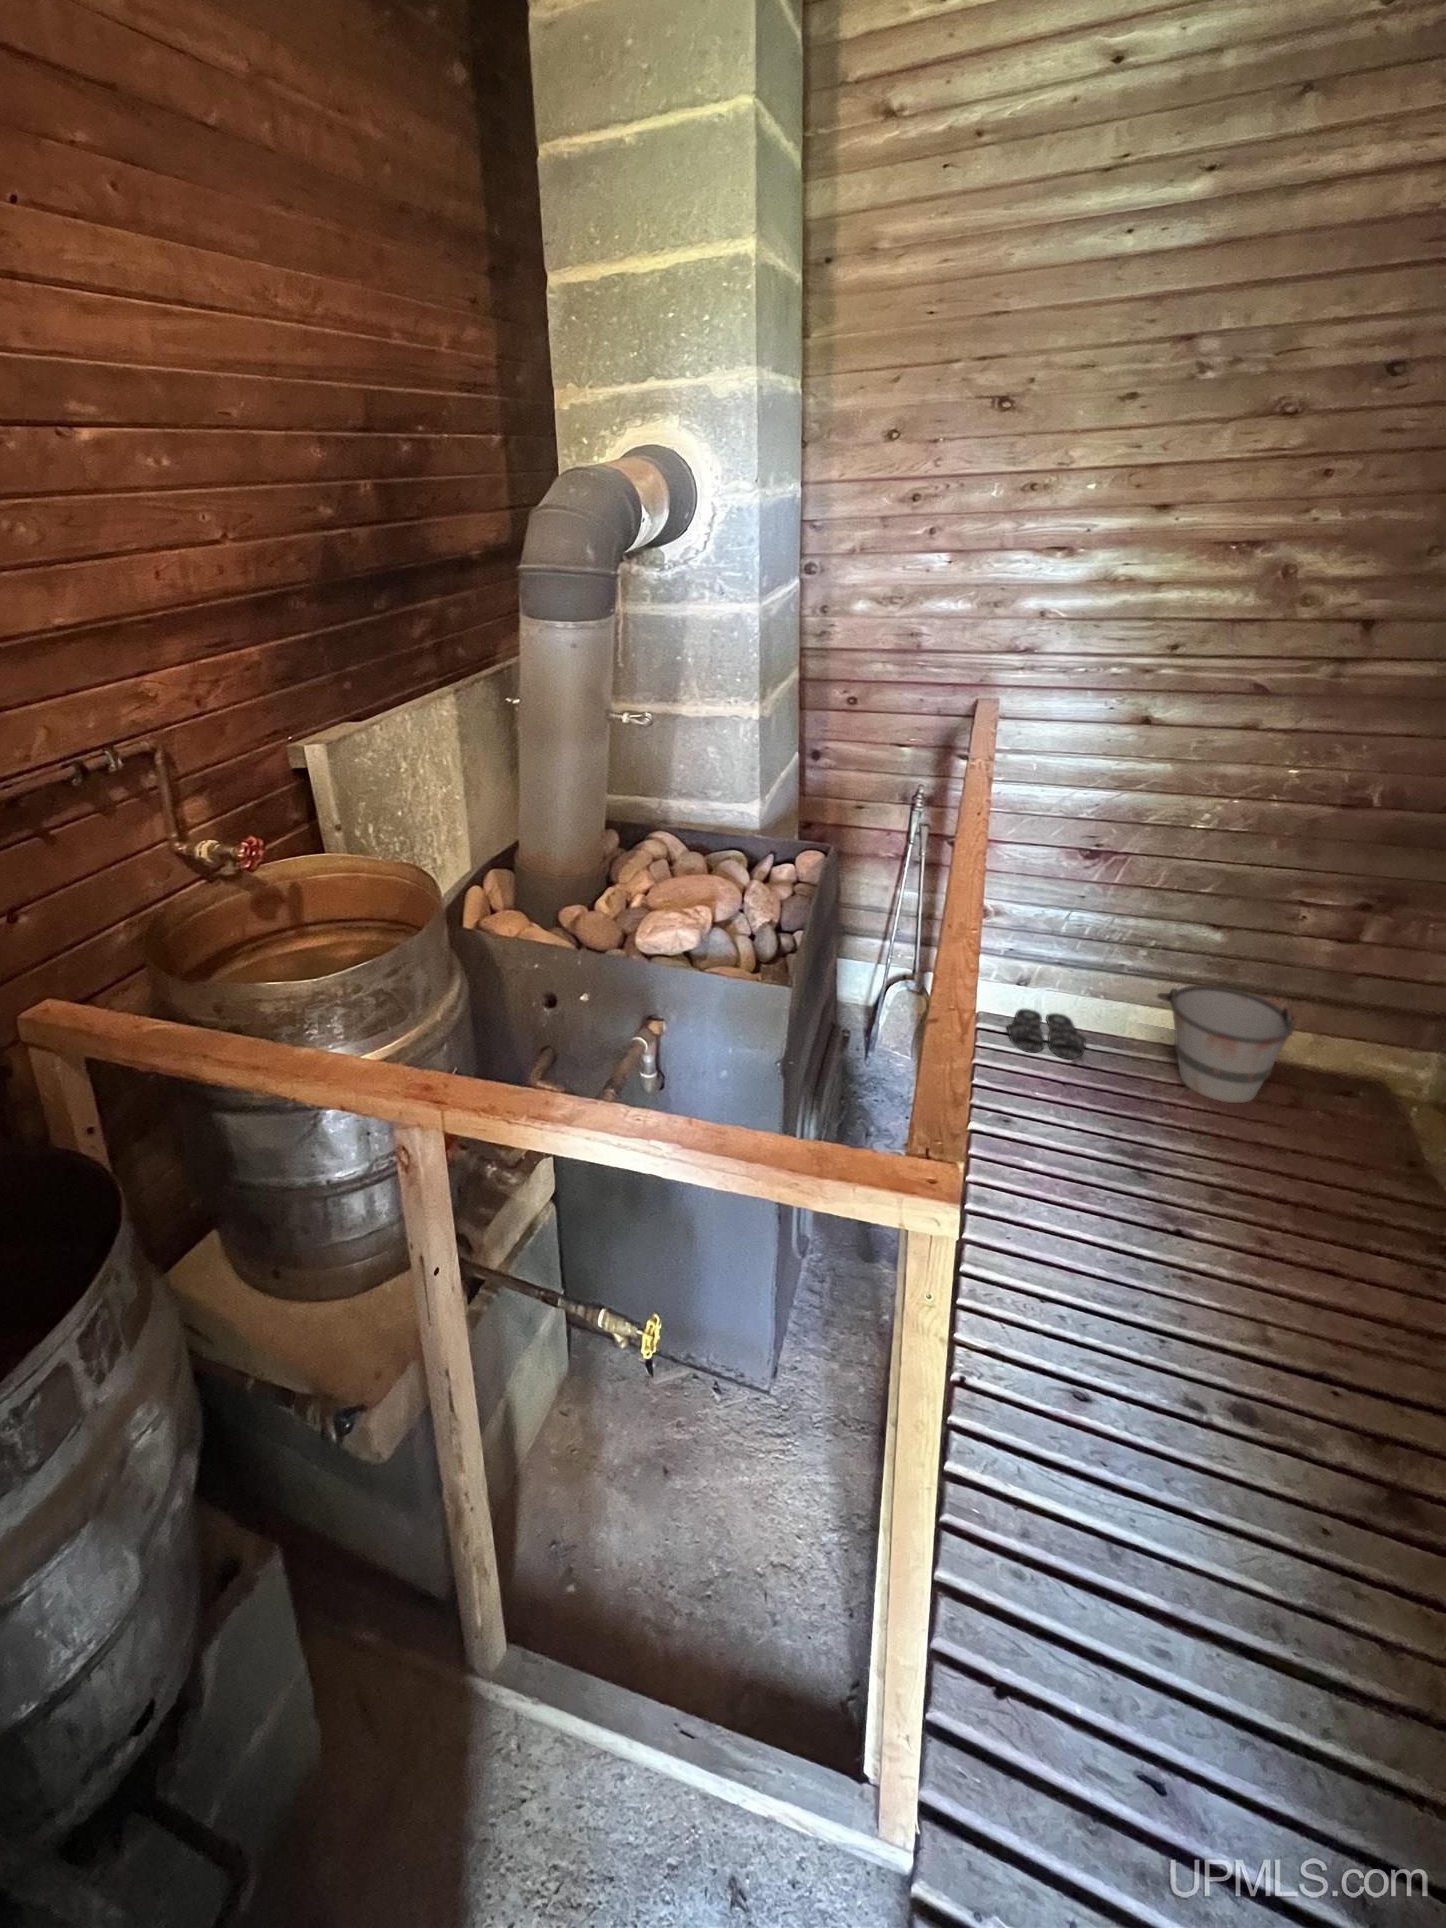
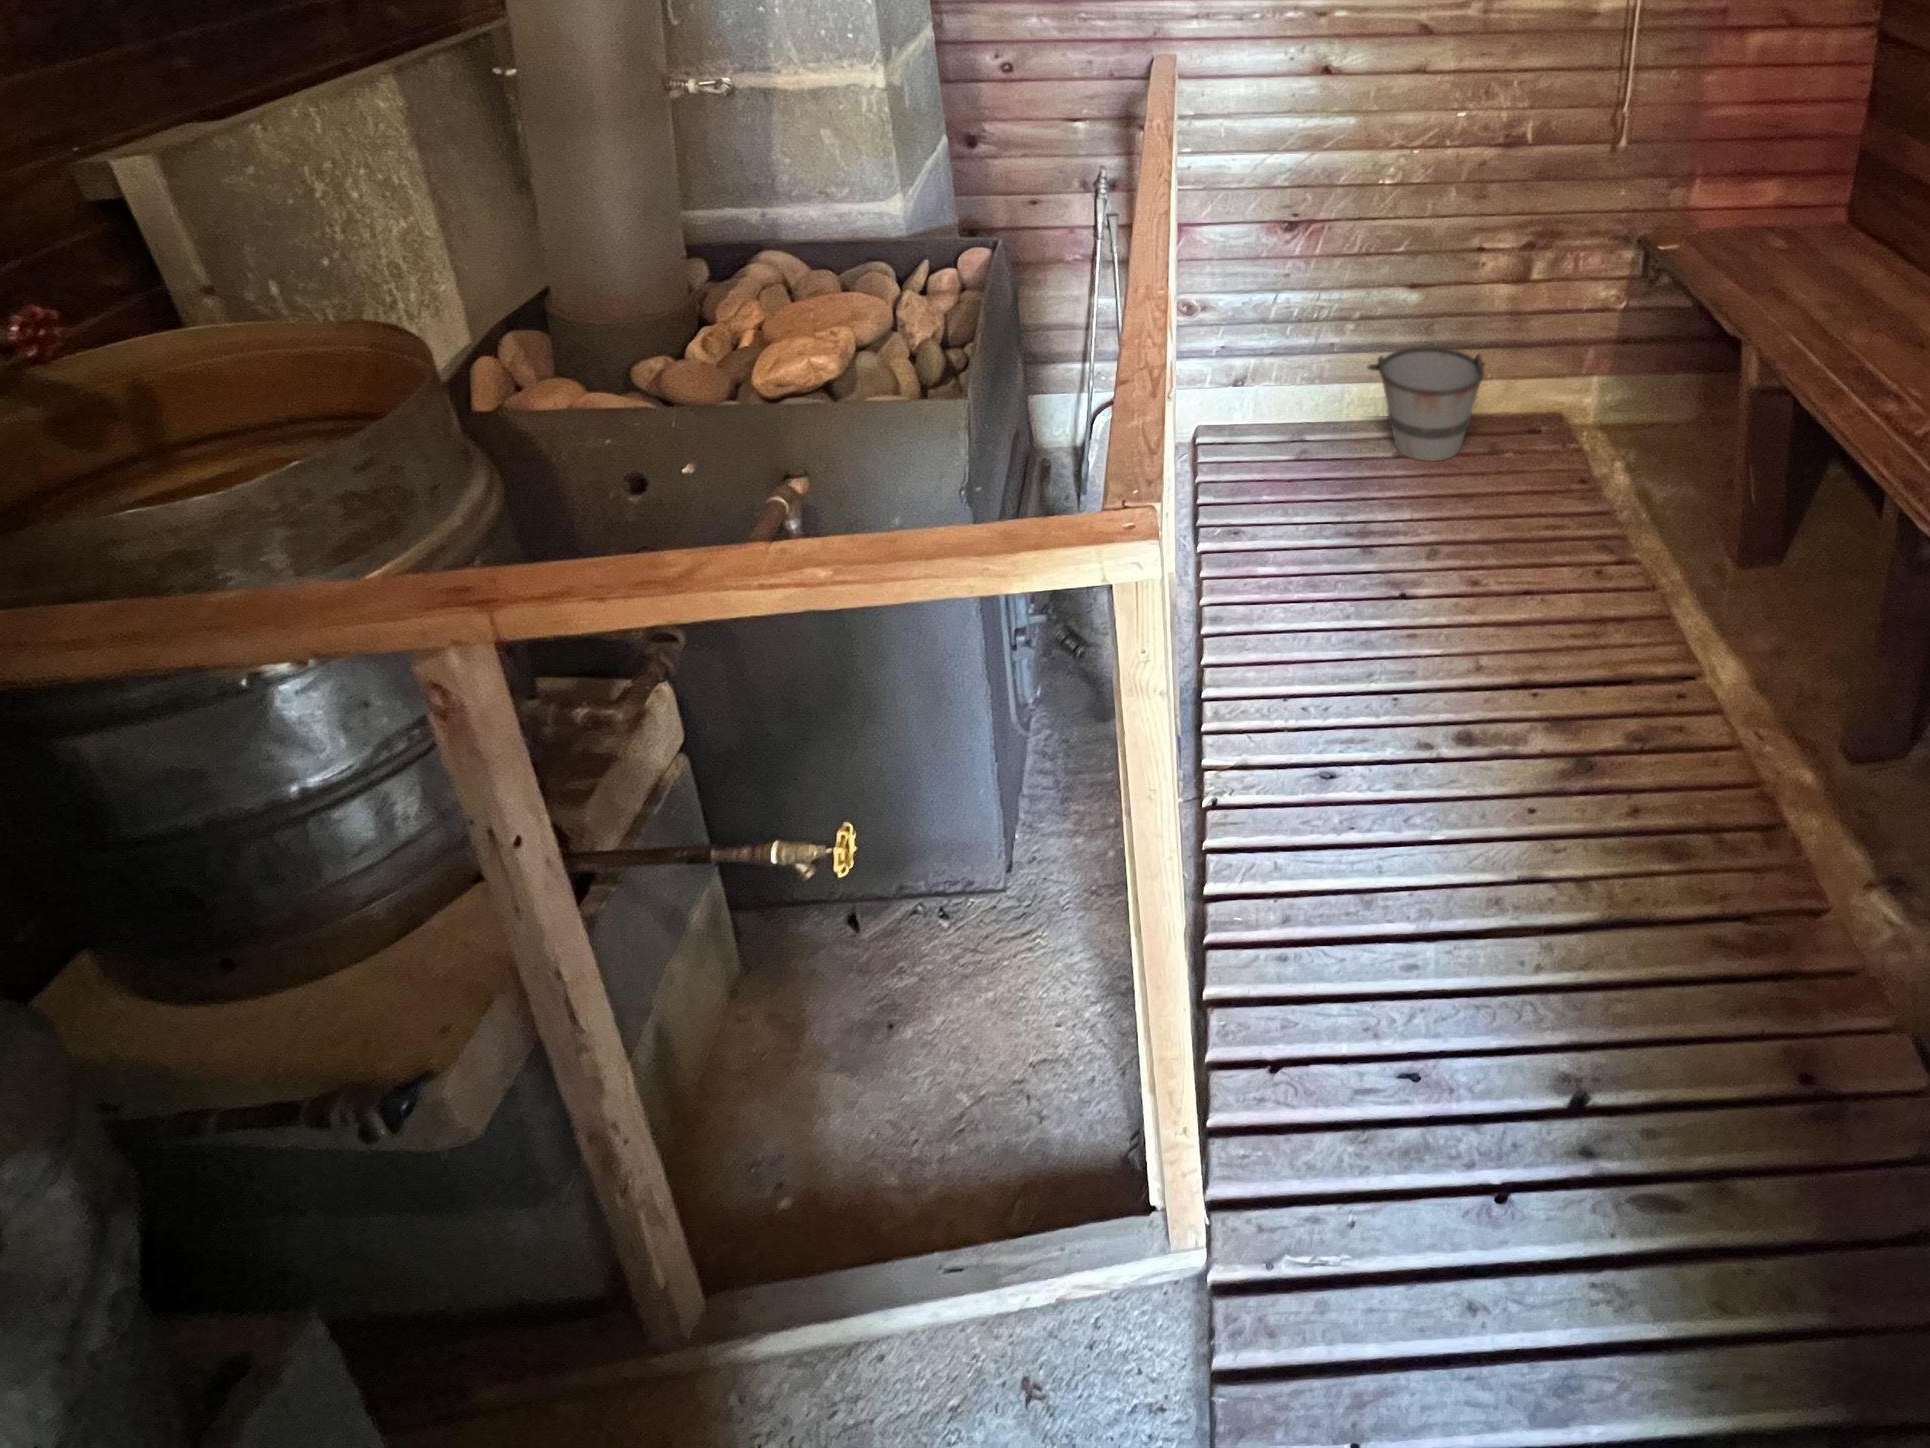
slippers: present [1007,1009,1086,1059] -> none [1228,410,1307,456]

